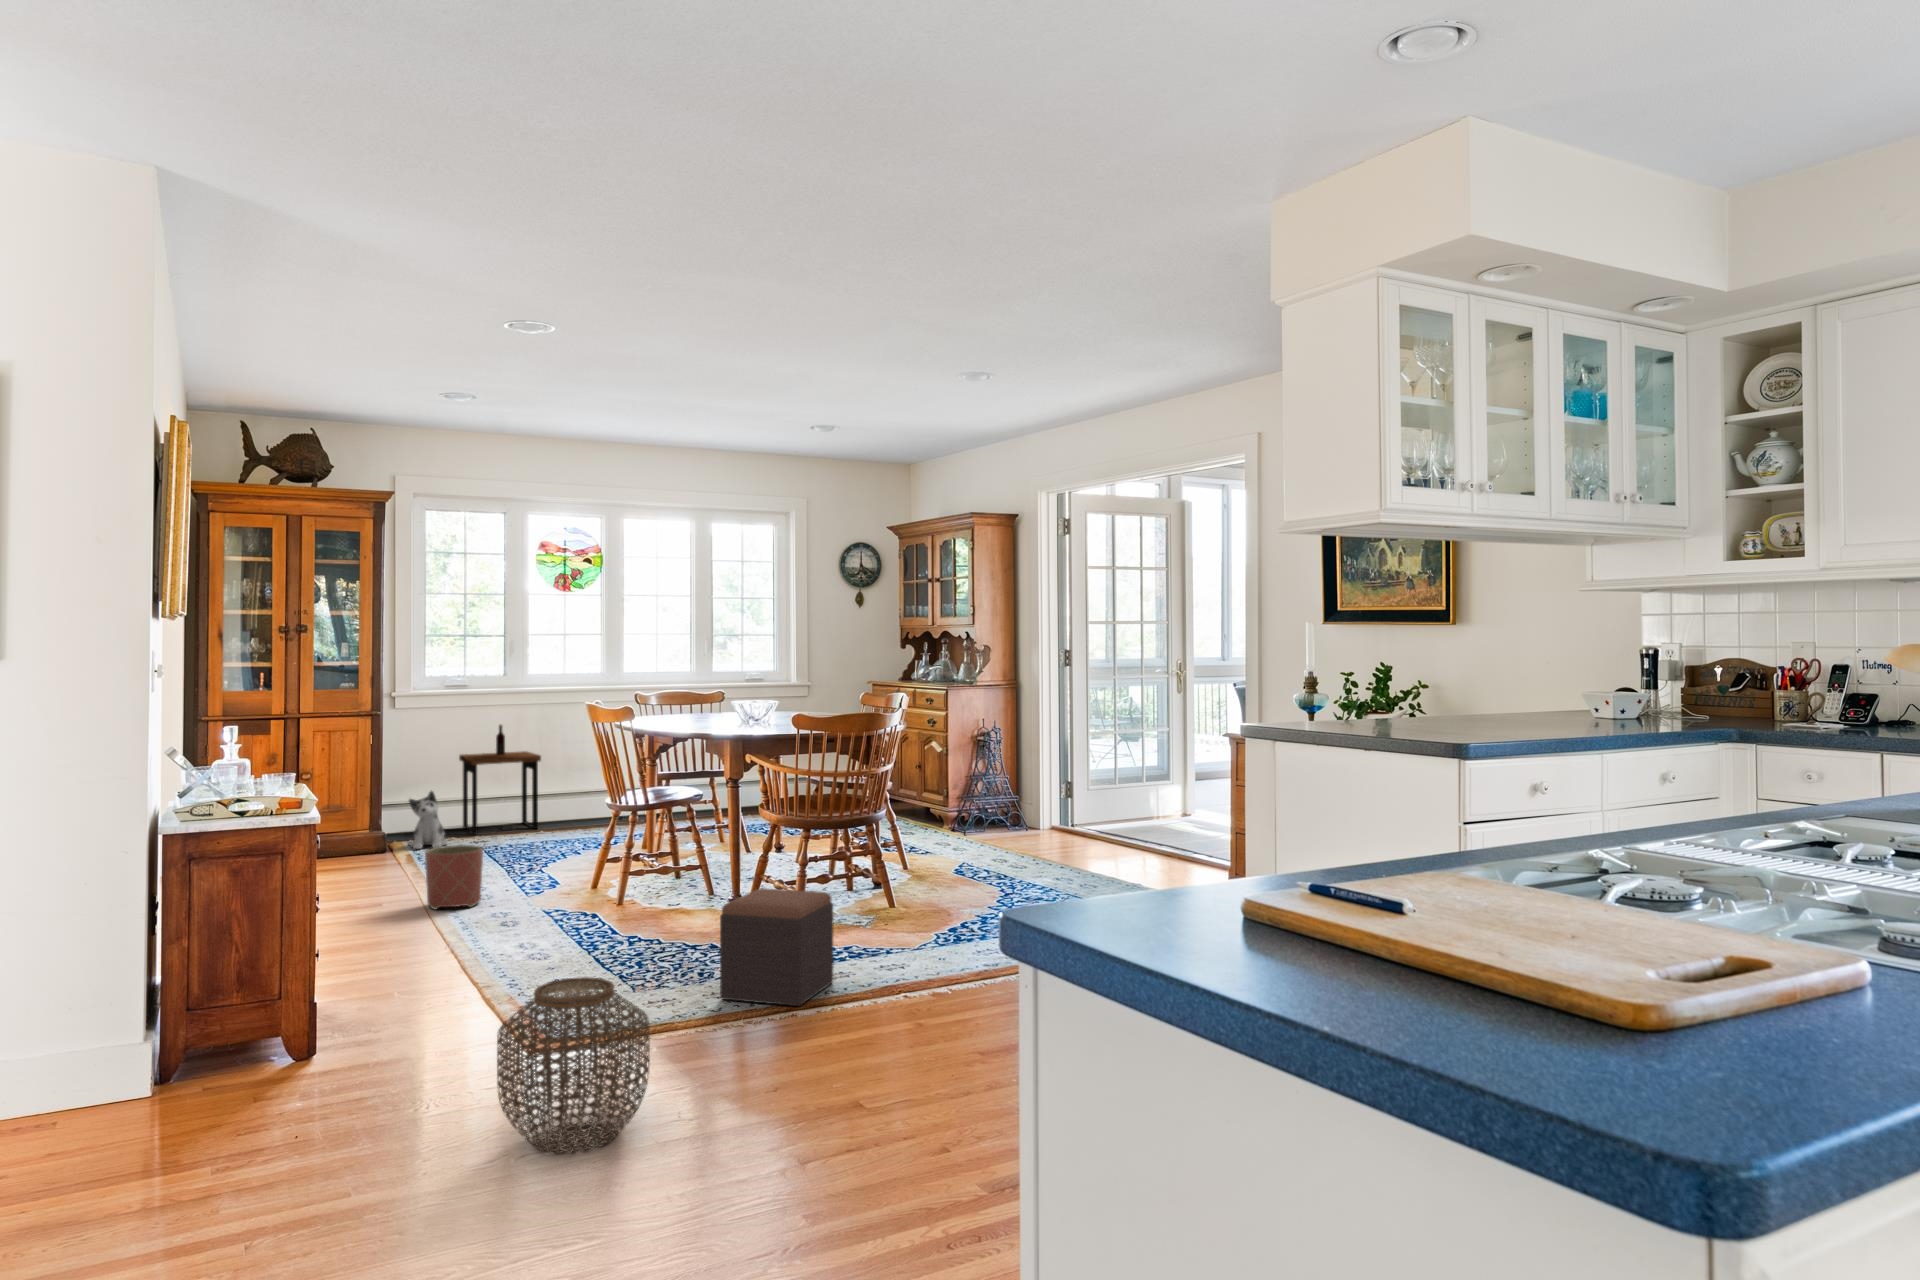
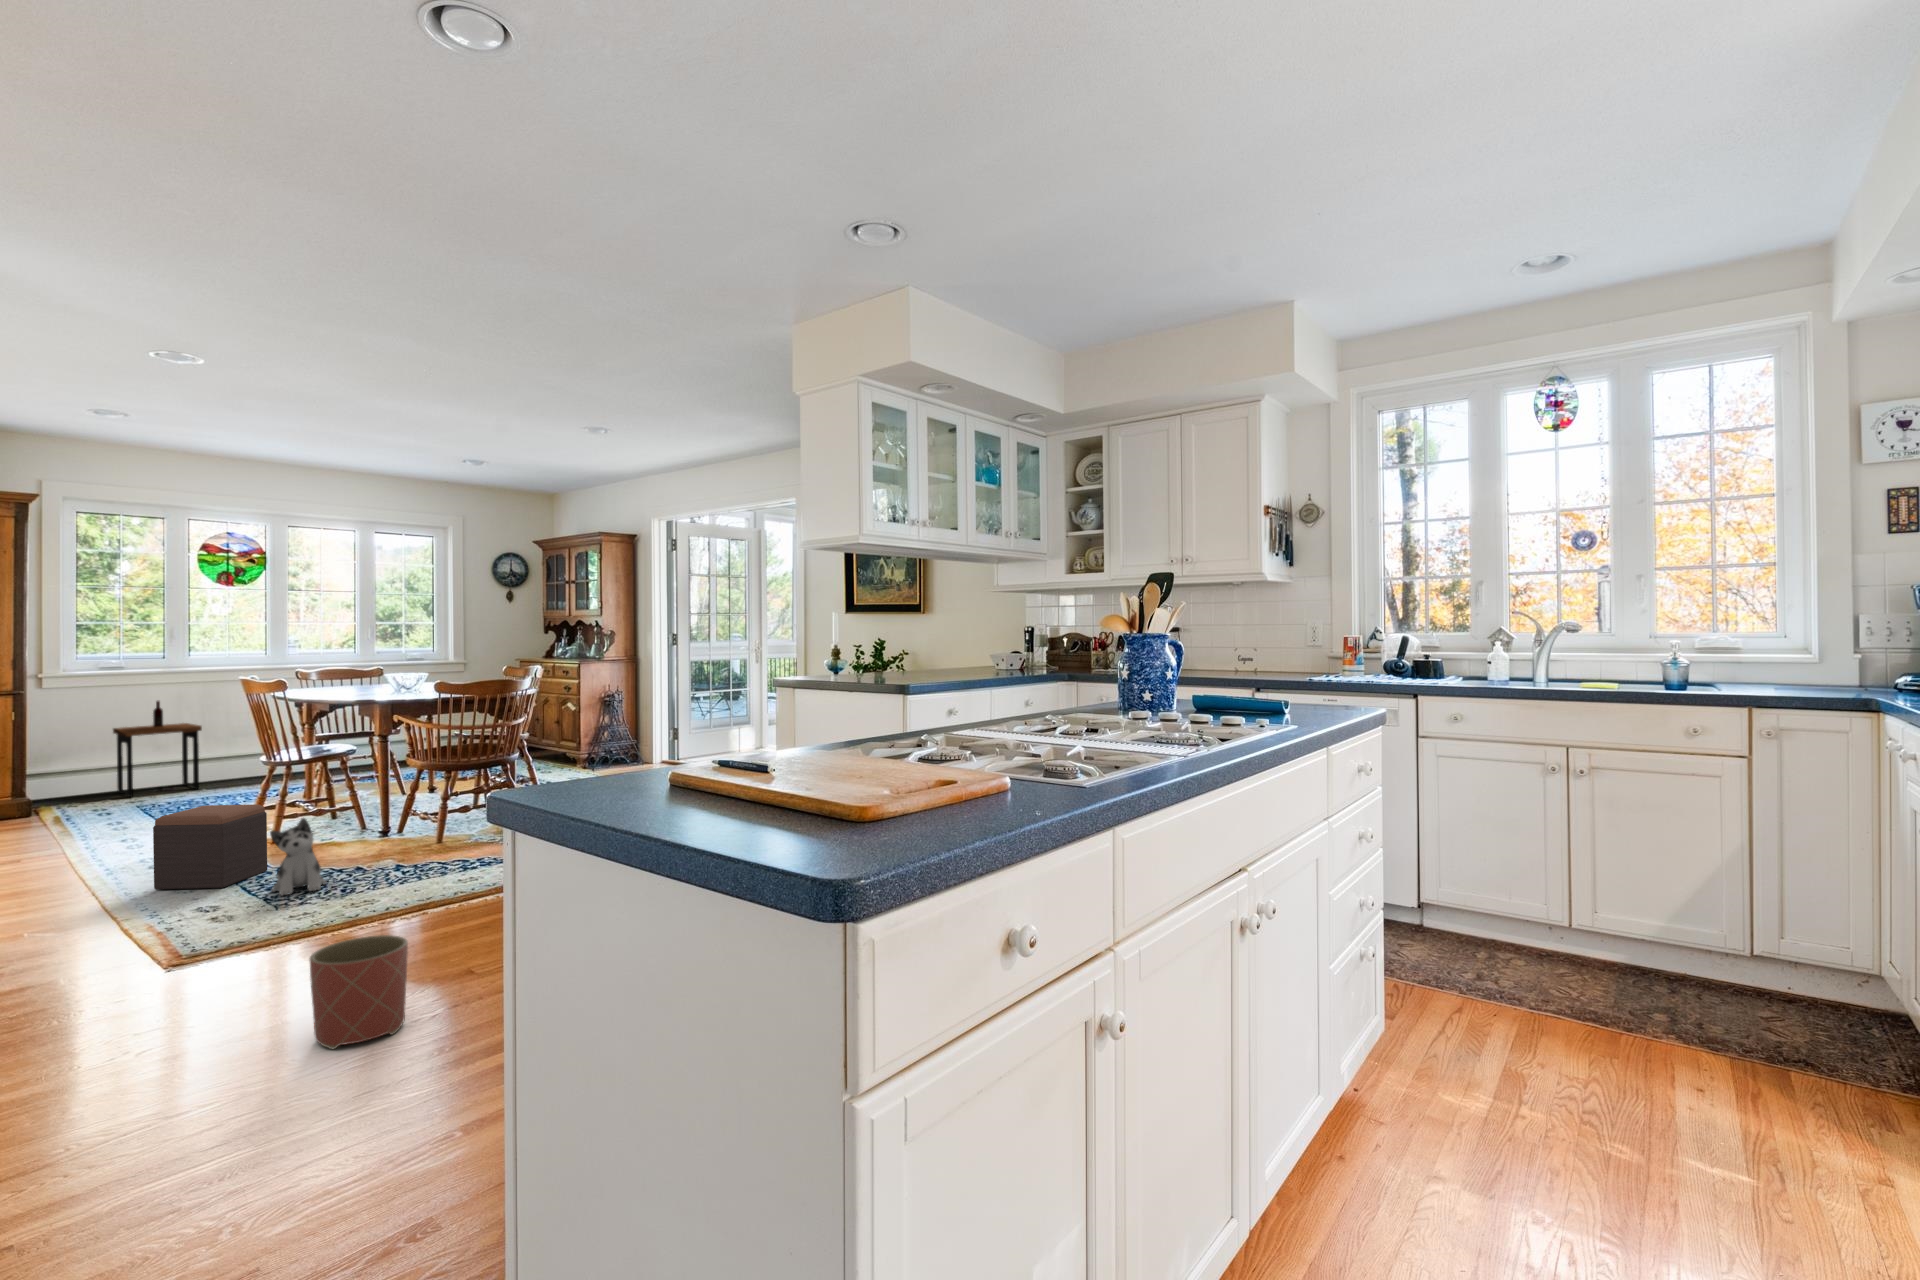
plush toy: present [409,791,448,849] -> present [270,818,326,895]
planter: present [425,845,483,909] -> present [310,935,408,1049]
footstool: present [720,888,833,1006] -> present [153,805,267,890]
woven basket: present [497,977,650,1153] -> none [121,894,277,1039]

